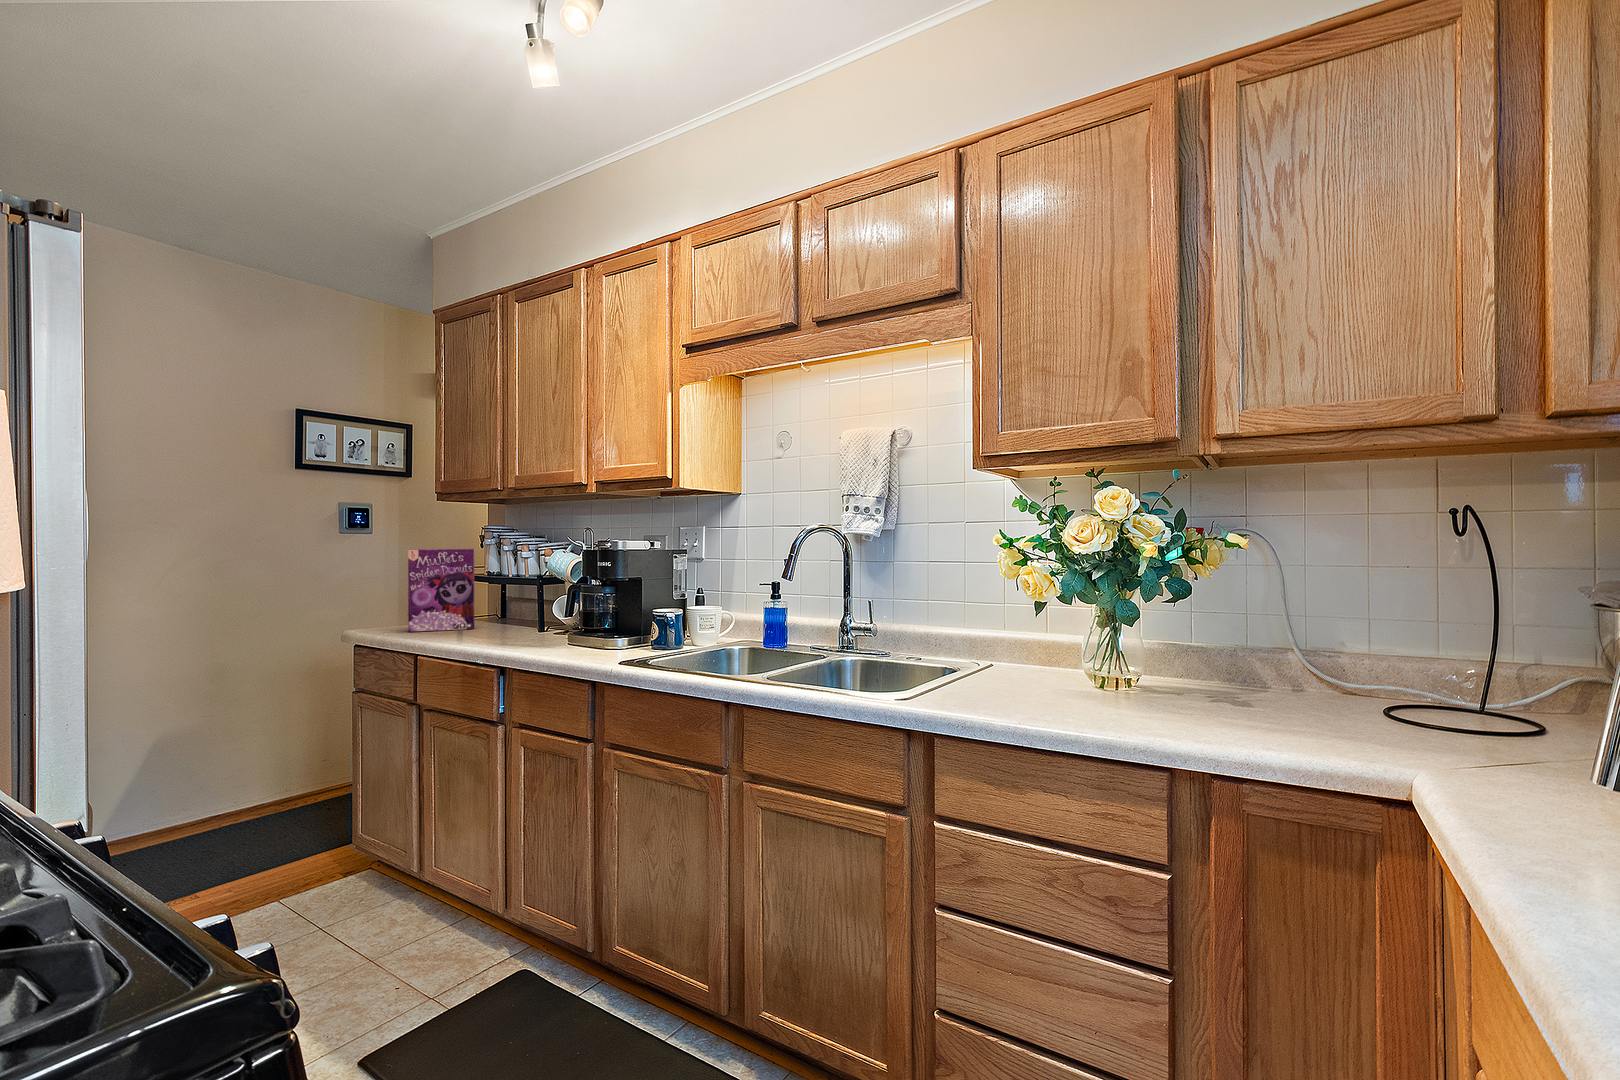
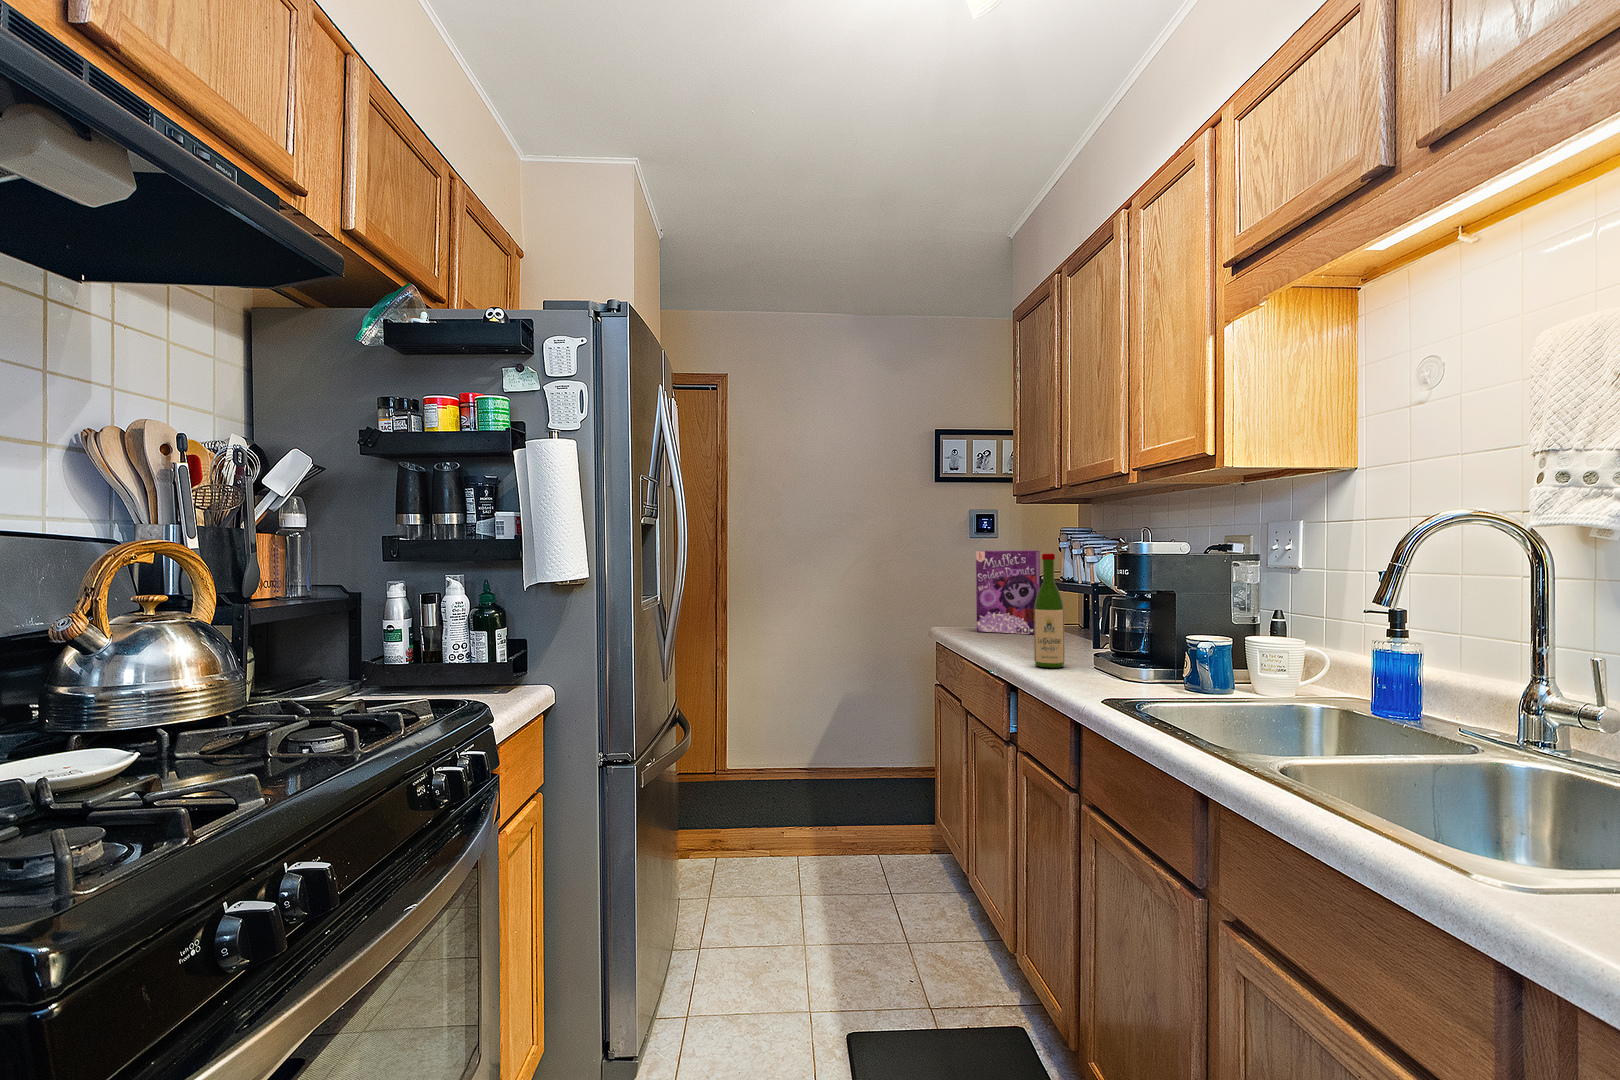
wine bottle: none [520,551,547,651] -> present [1034,554,1065,668]

